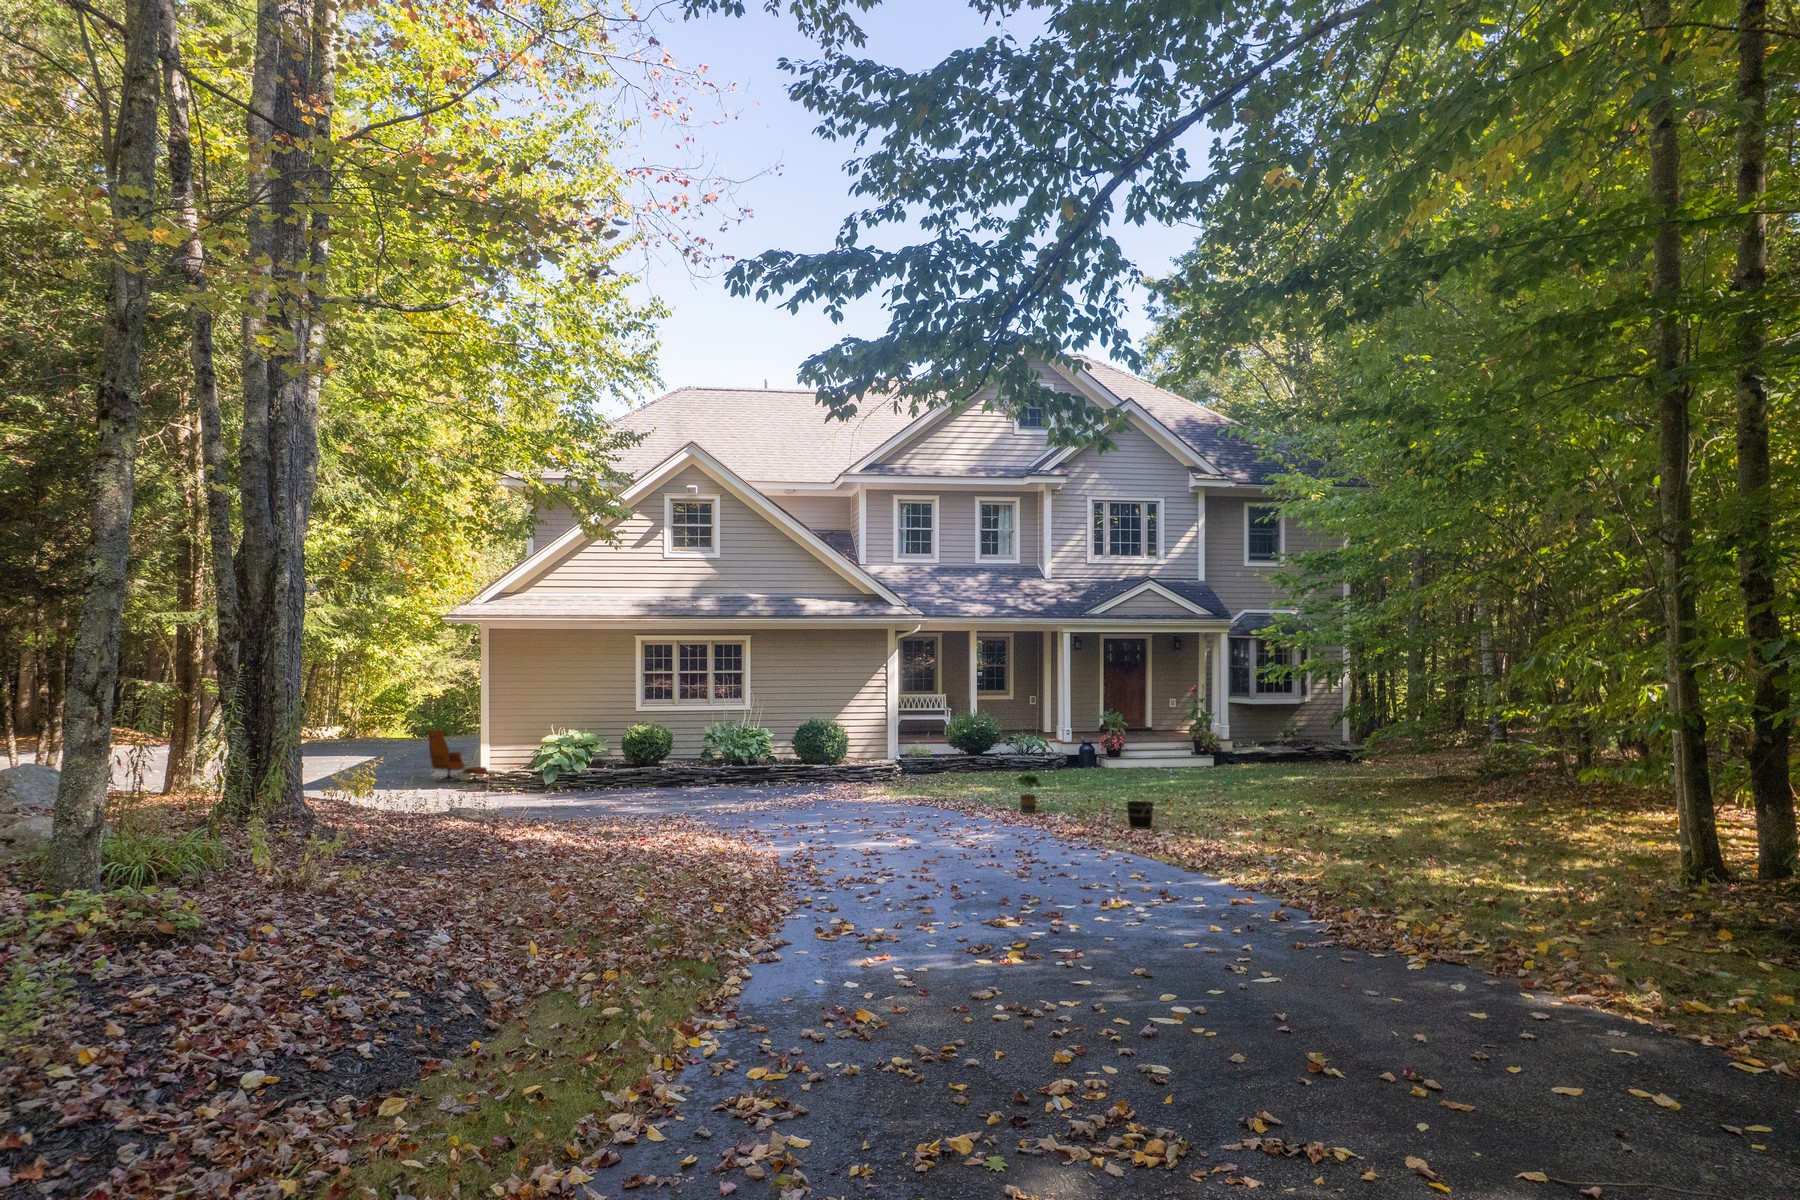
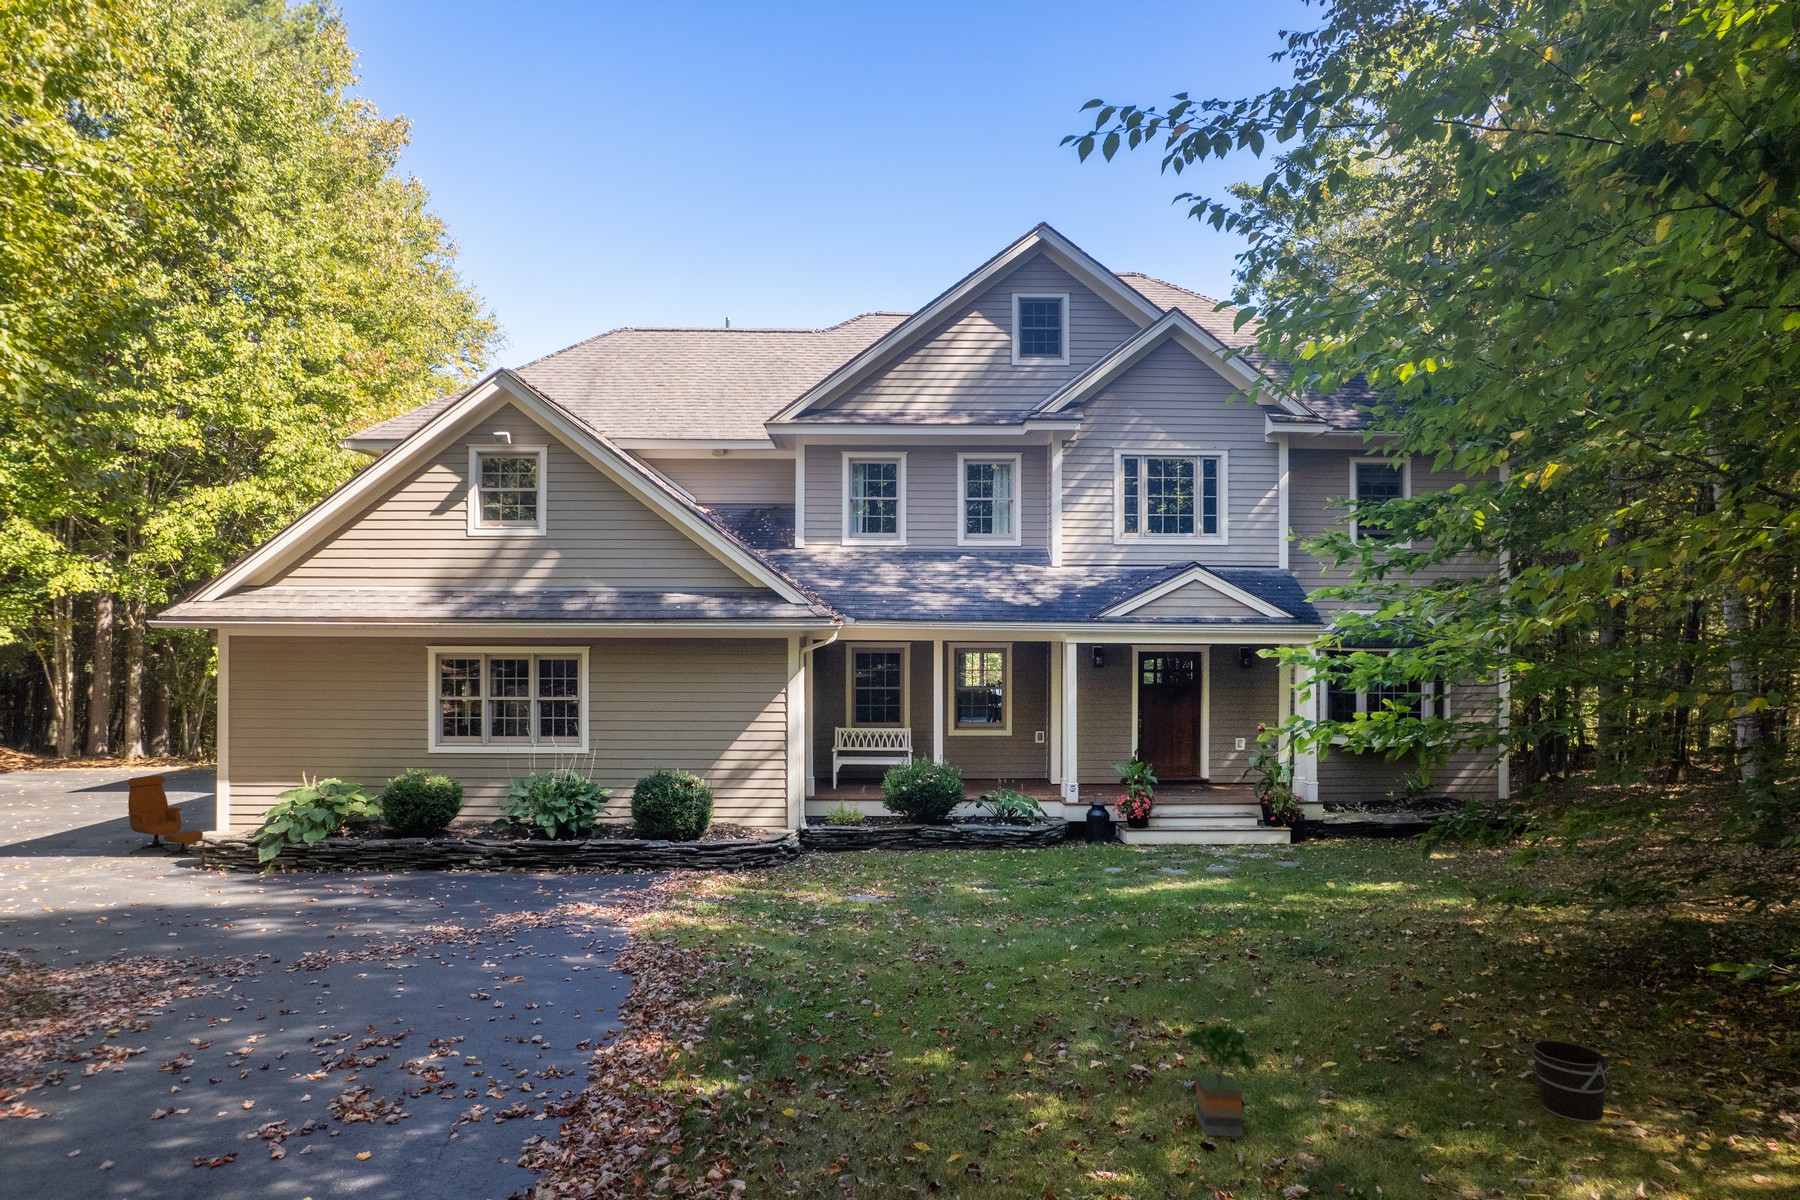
potted tree: present [1017,775,1041,812] -> present [1187,1024,1257,1137]
bucket: present [1127,801,1154,829] -> present [1532,1037,1607,1123]

